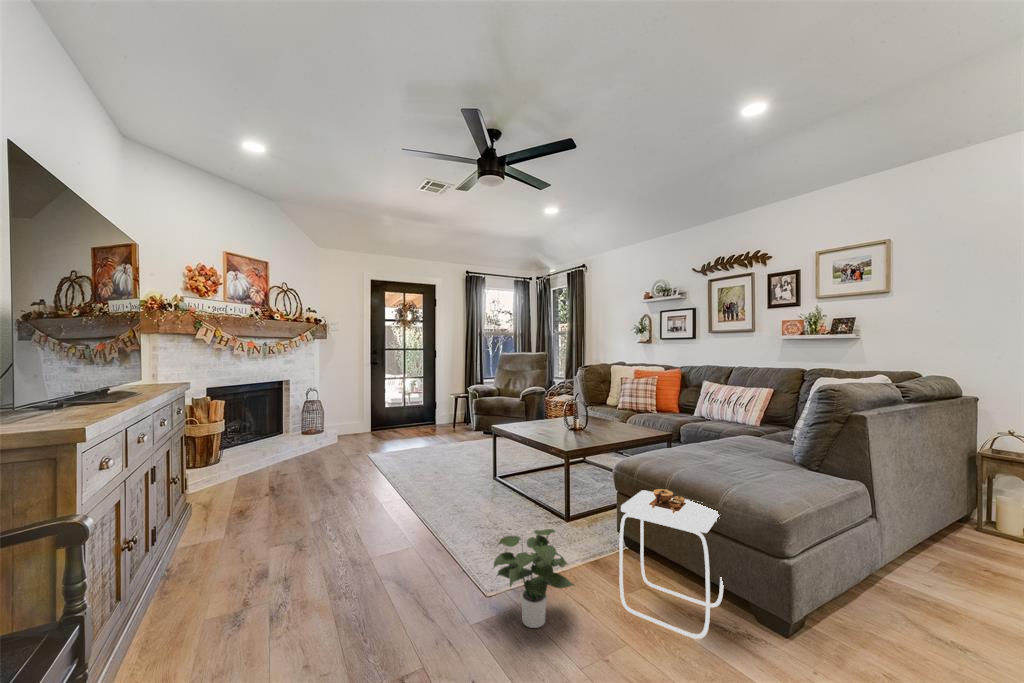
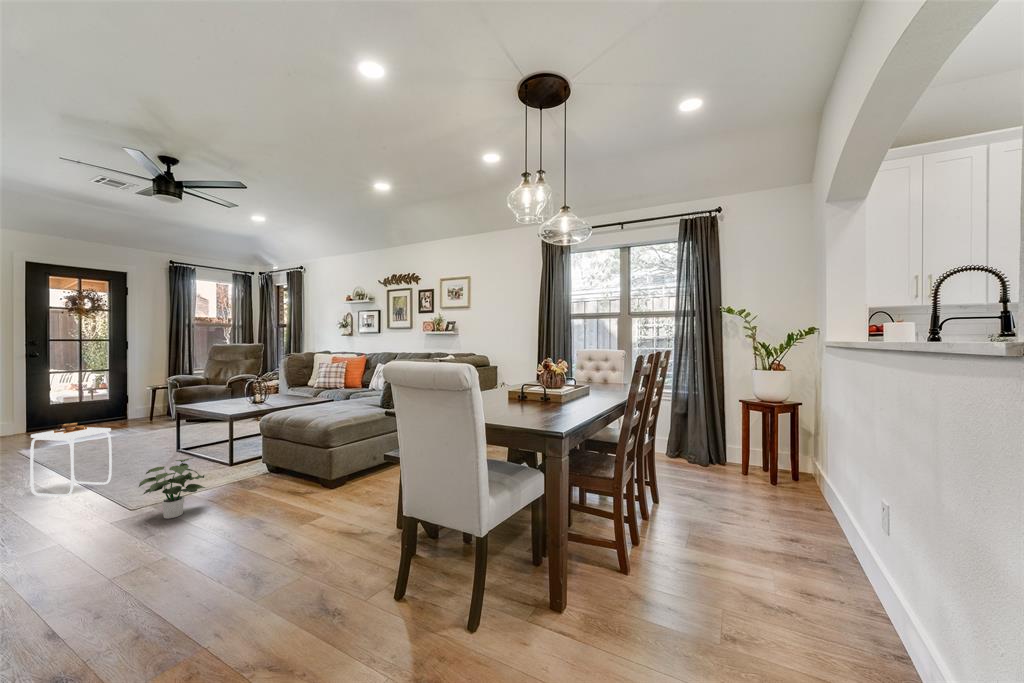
side table: present [619,489,724,639] -> present [30,423,112,497]

